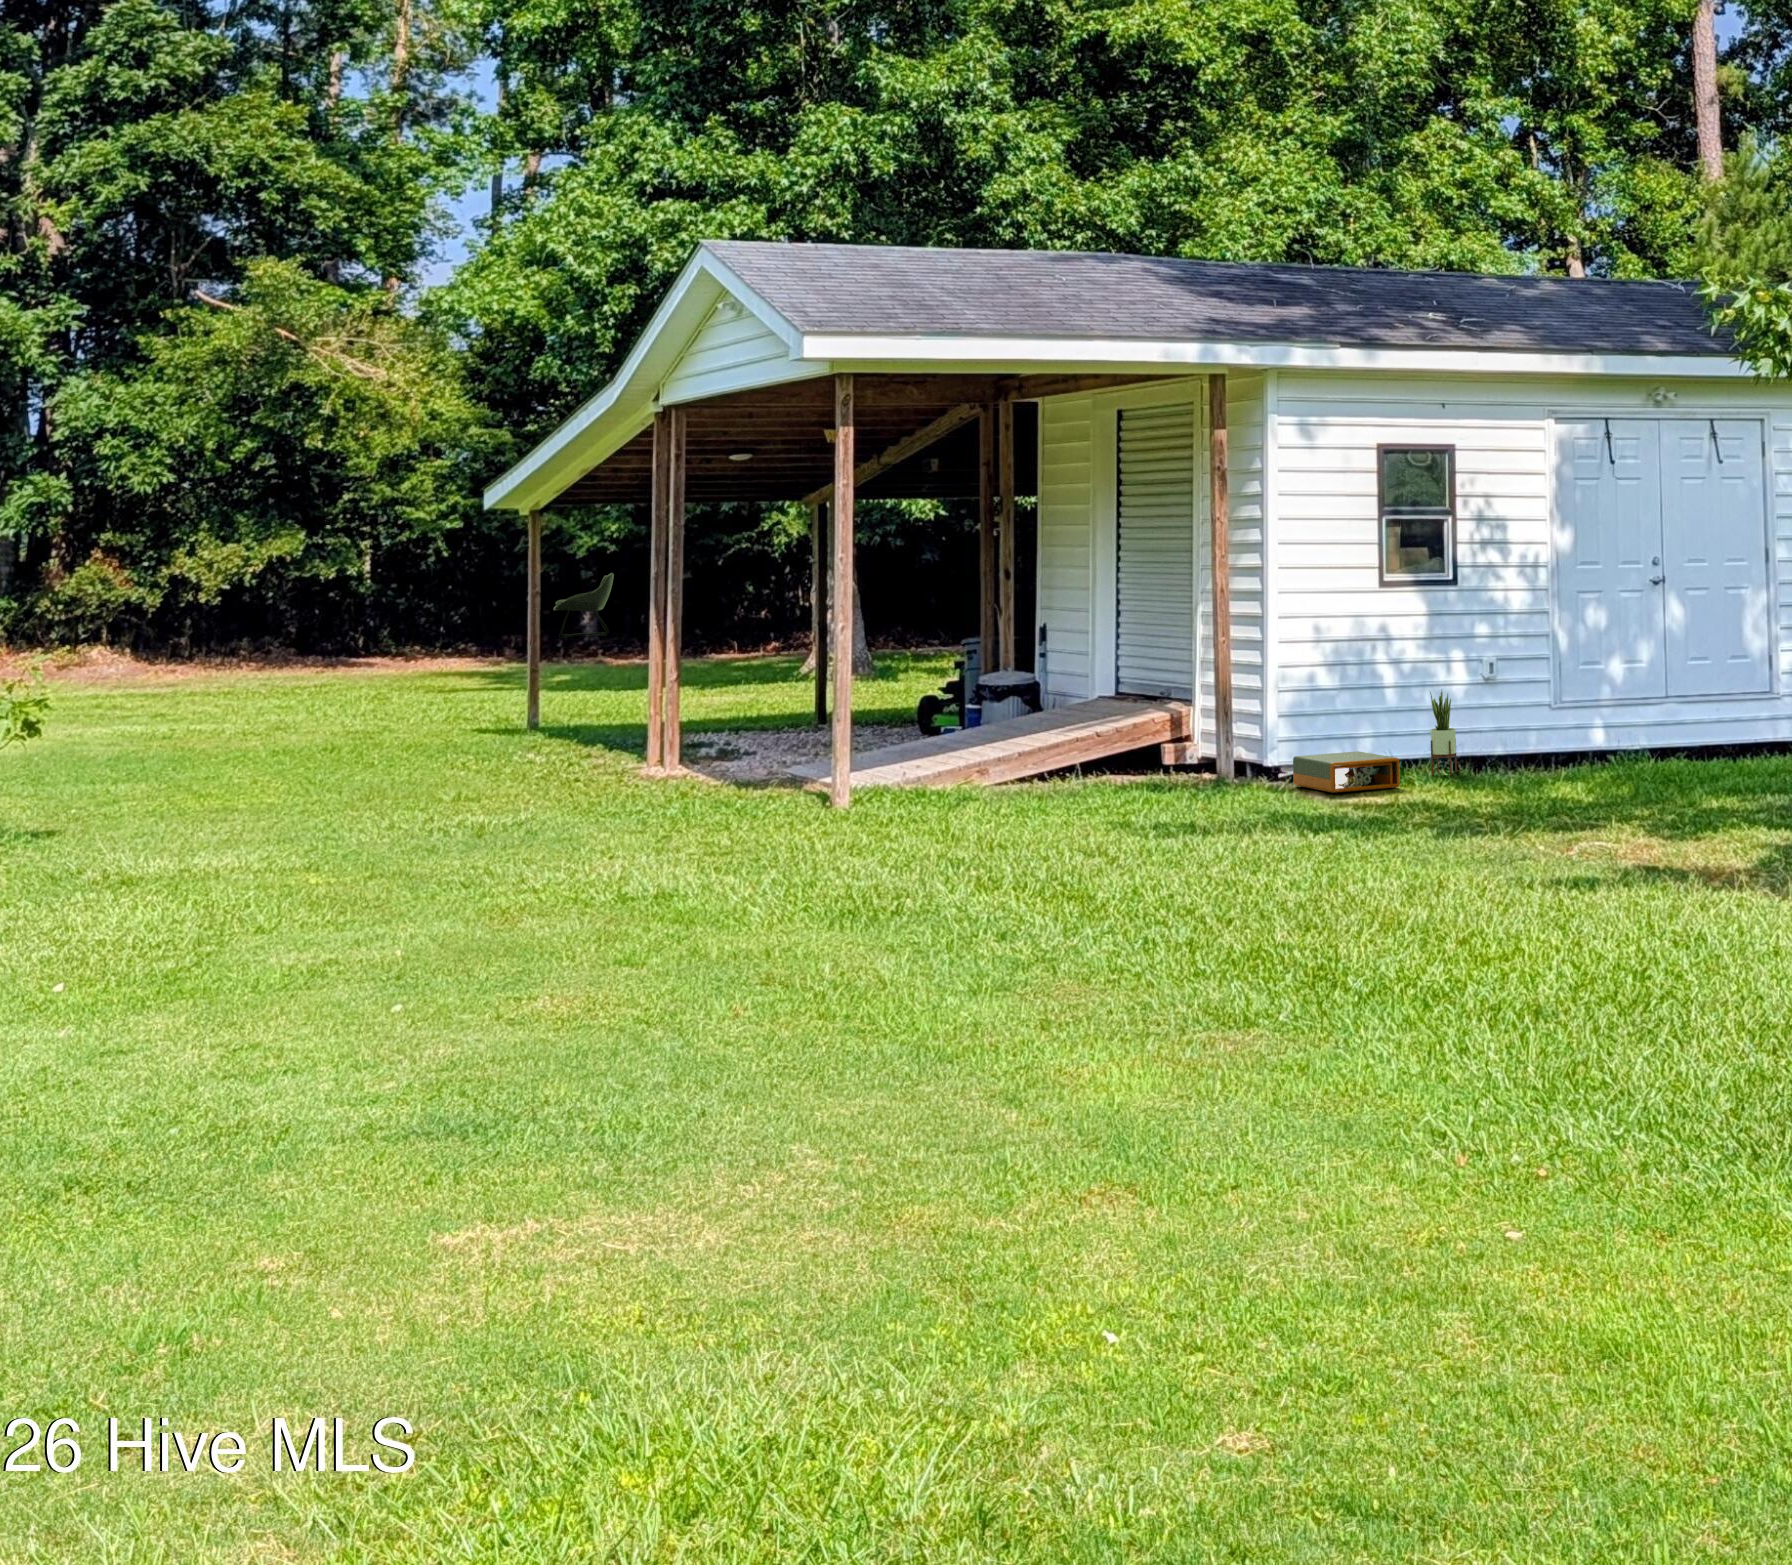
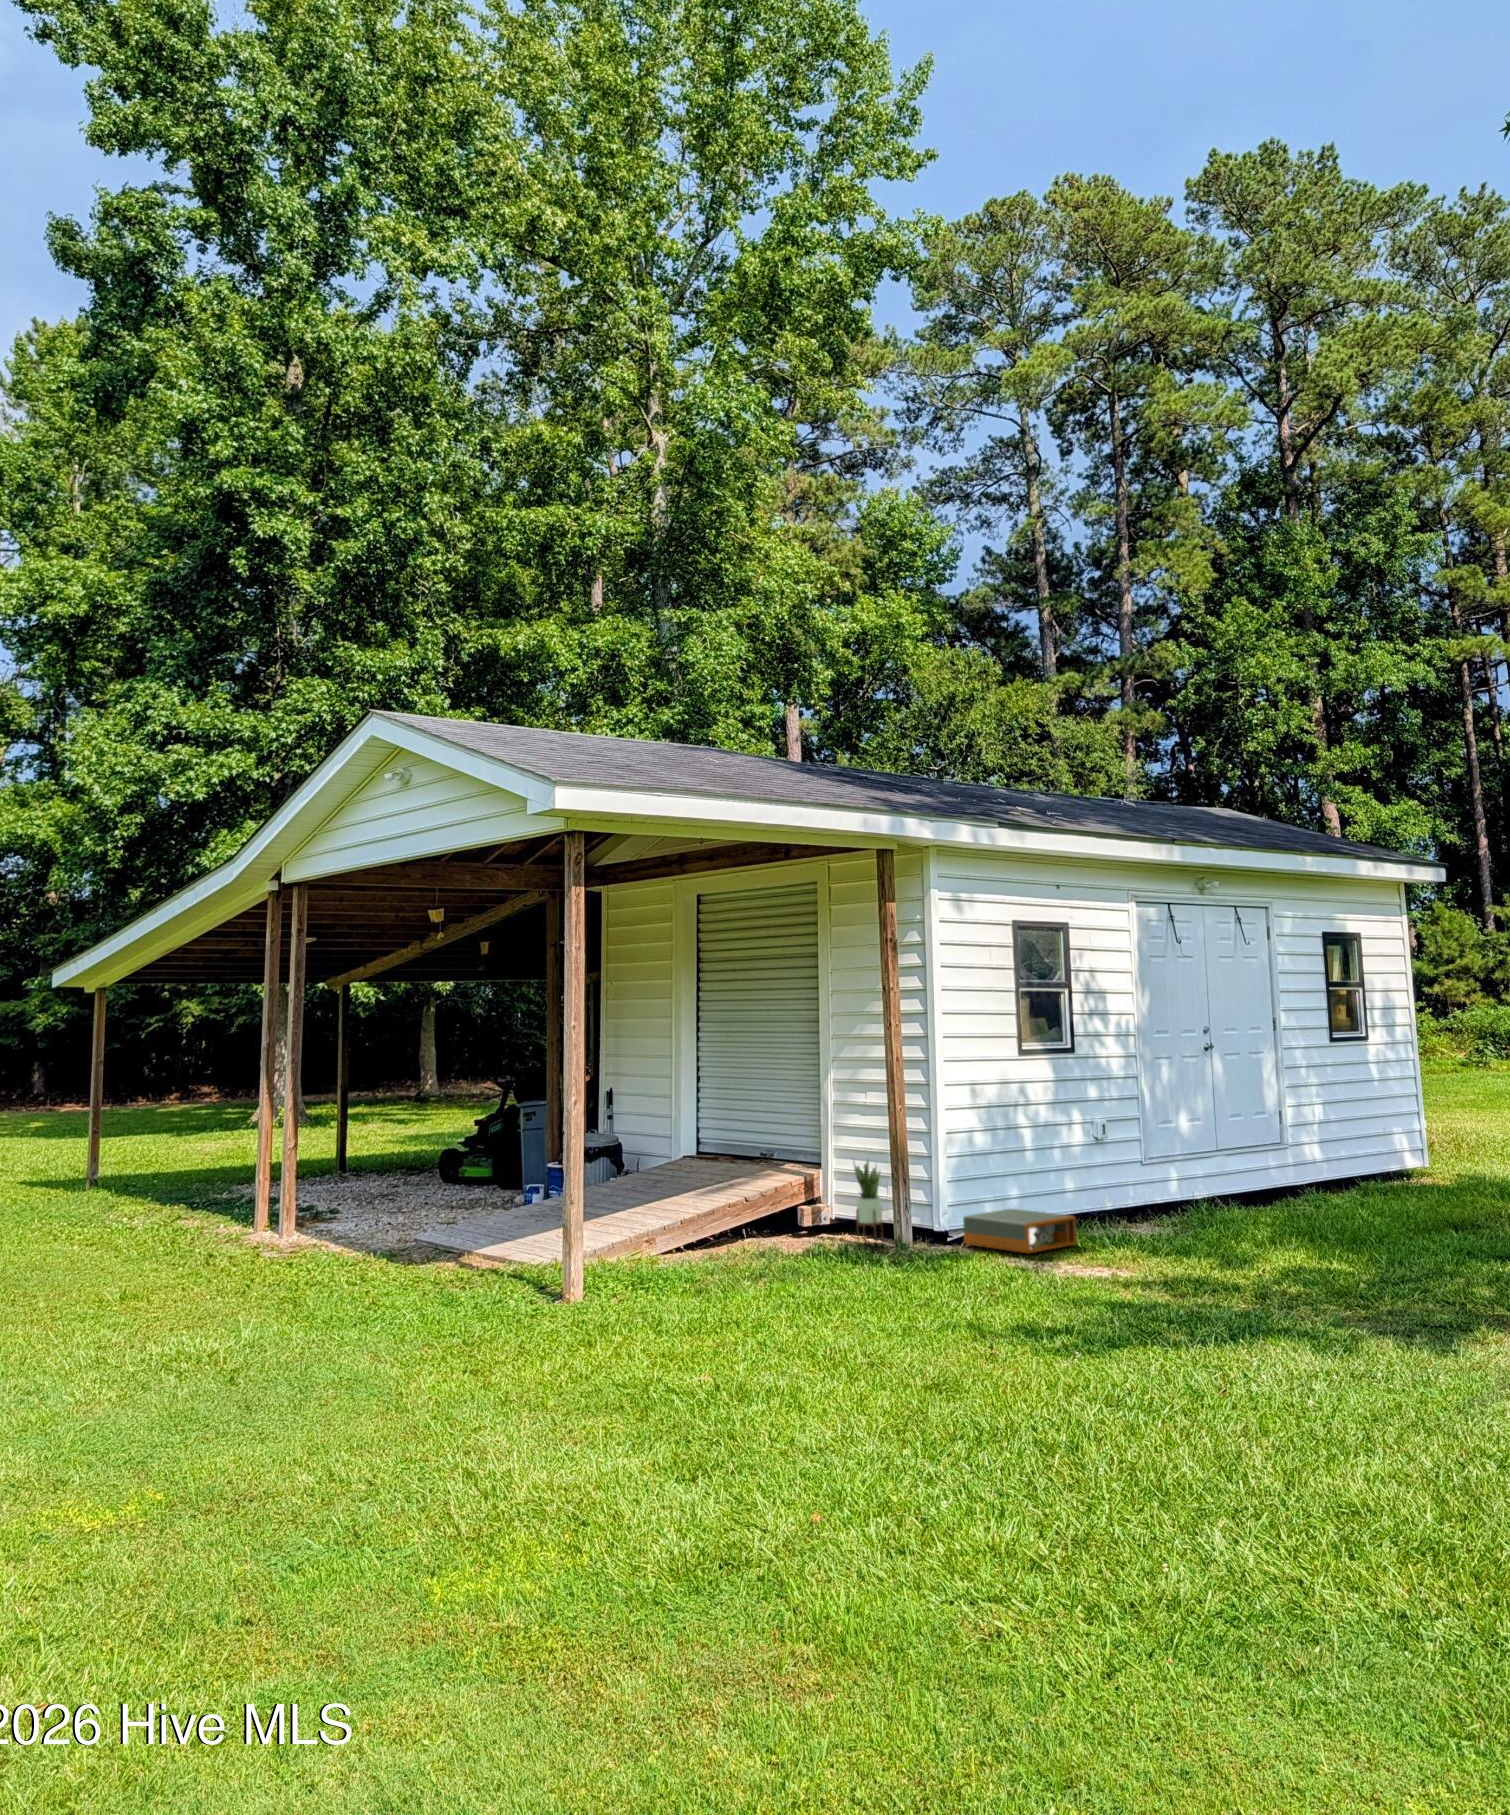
lounge chair: present [553,573,614,639] -> none [28,1057,80,1109]
potted plant: present [1430,689,1457,775] -> present [854,1161,883,1240]

